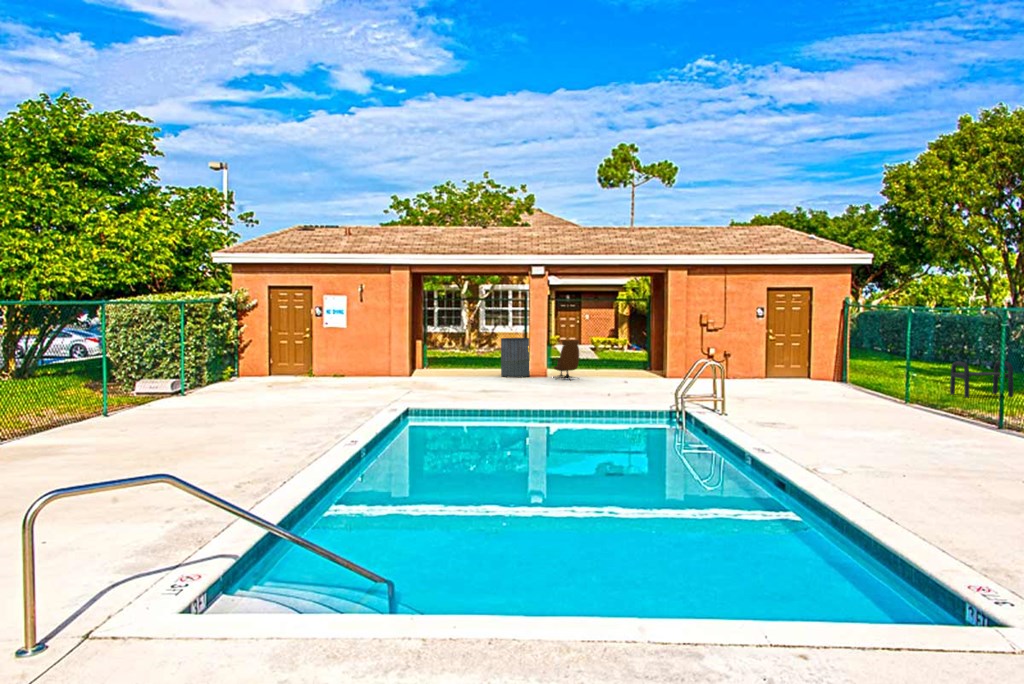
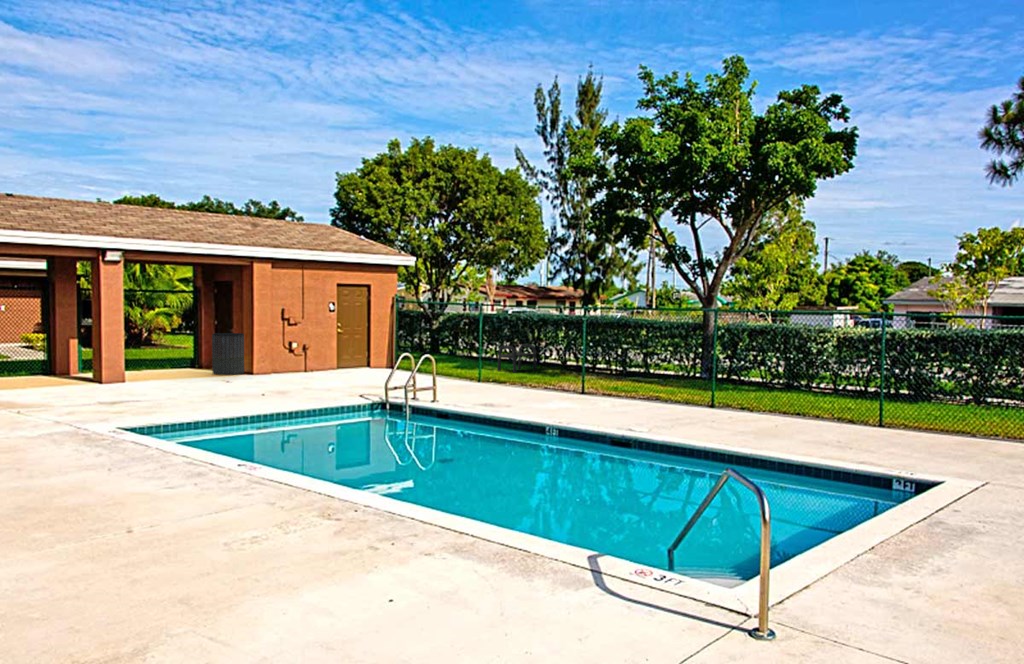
trash can: present [501,338,530,378] -> present [212,333,244,375]
lounge chair: present [554,340,580,379] -> none [126,338,174,384]

